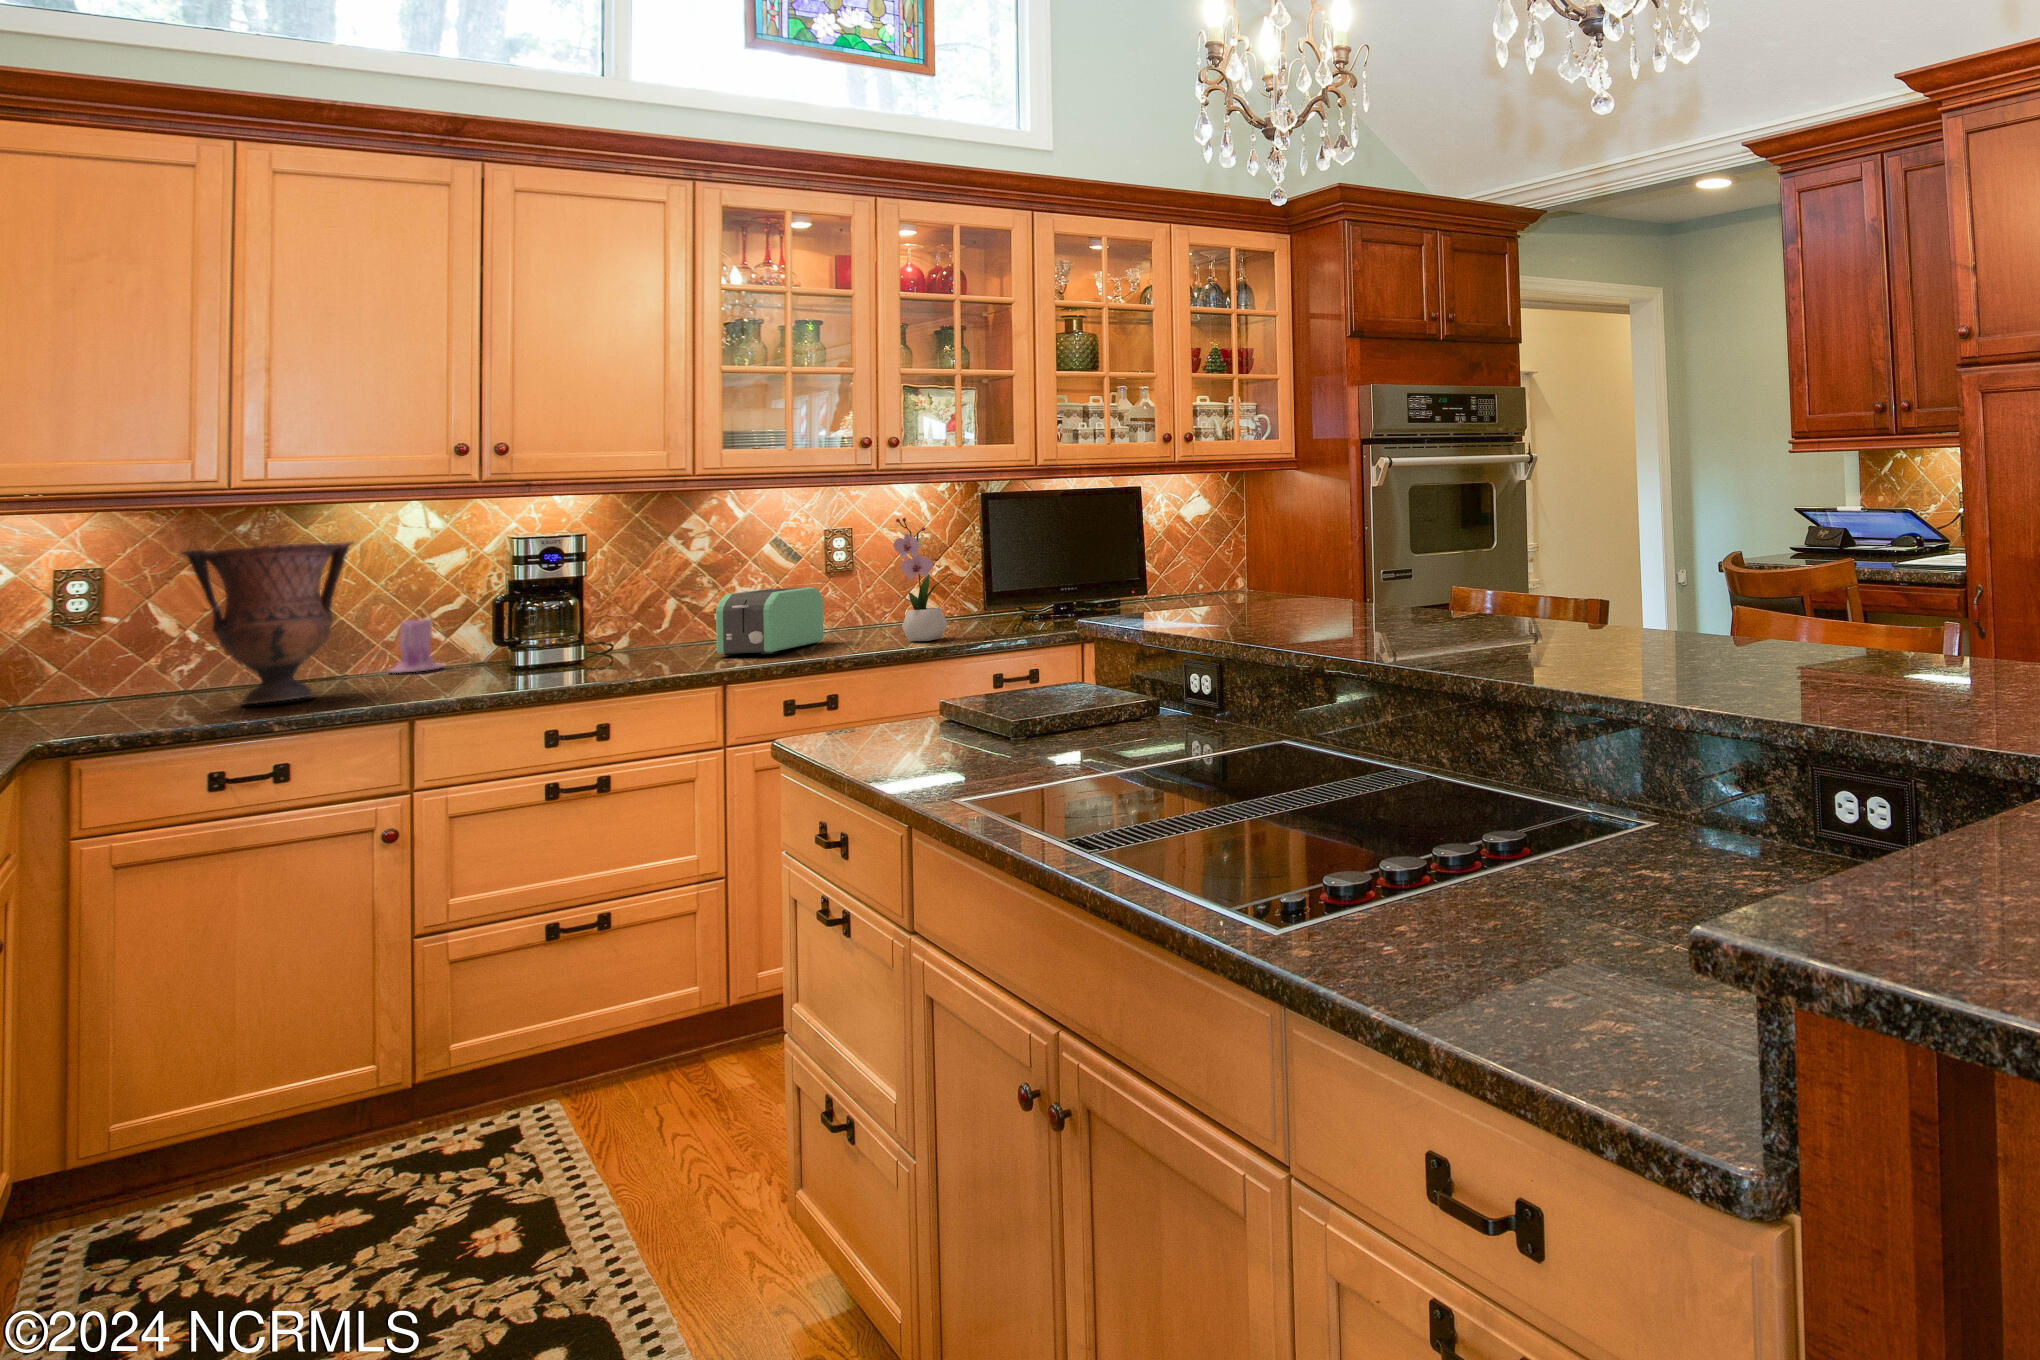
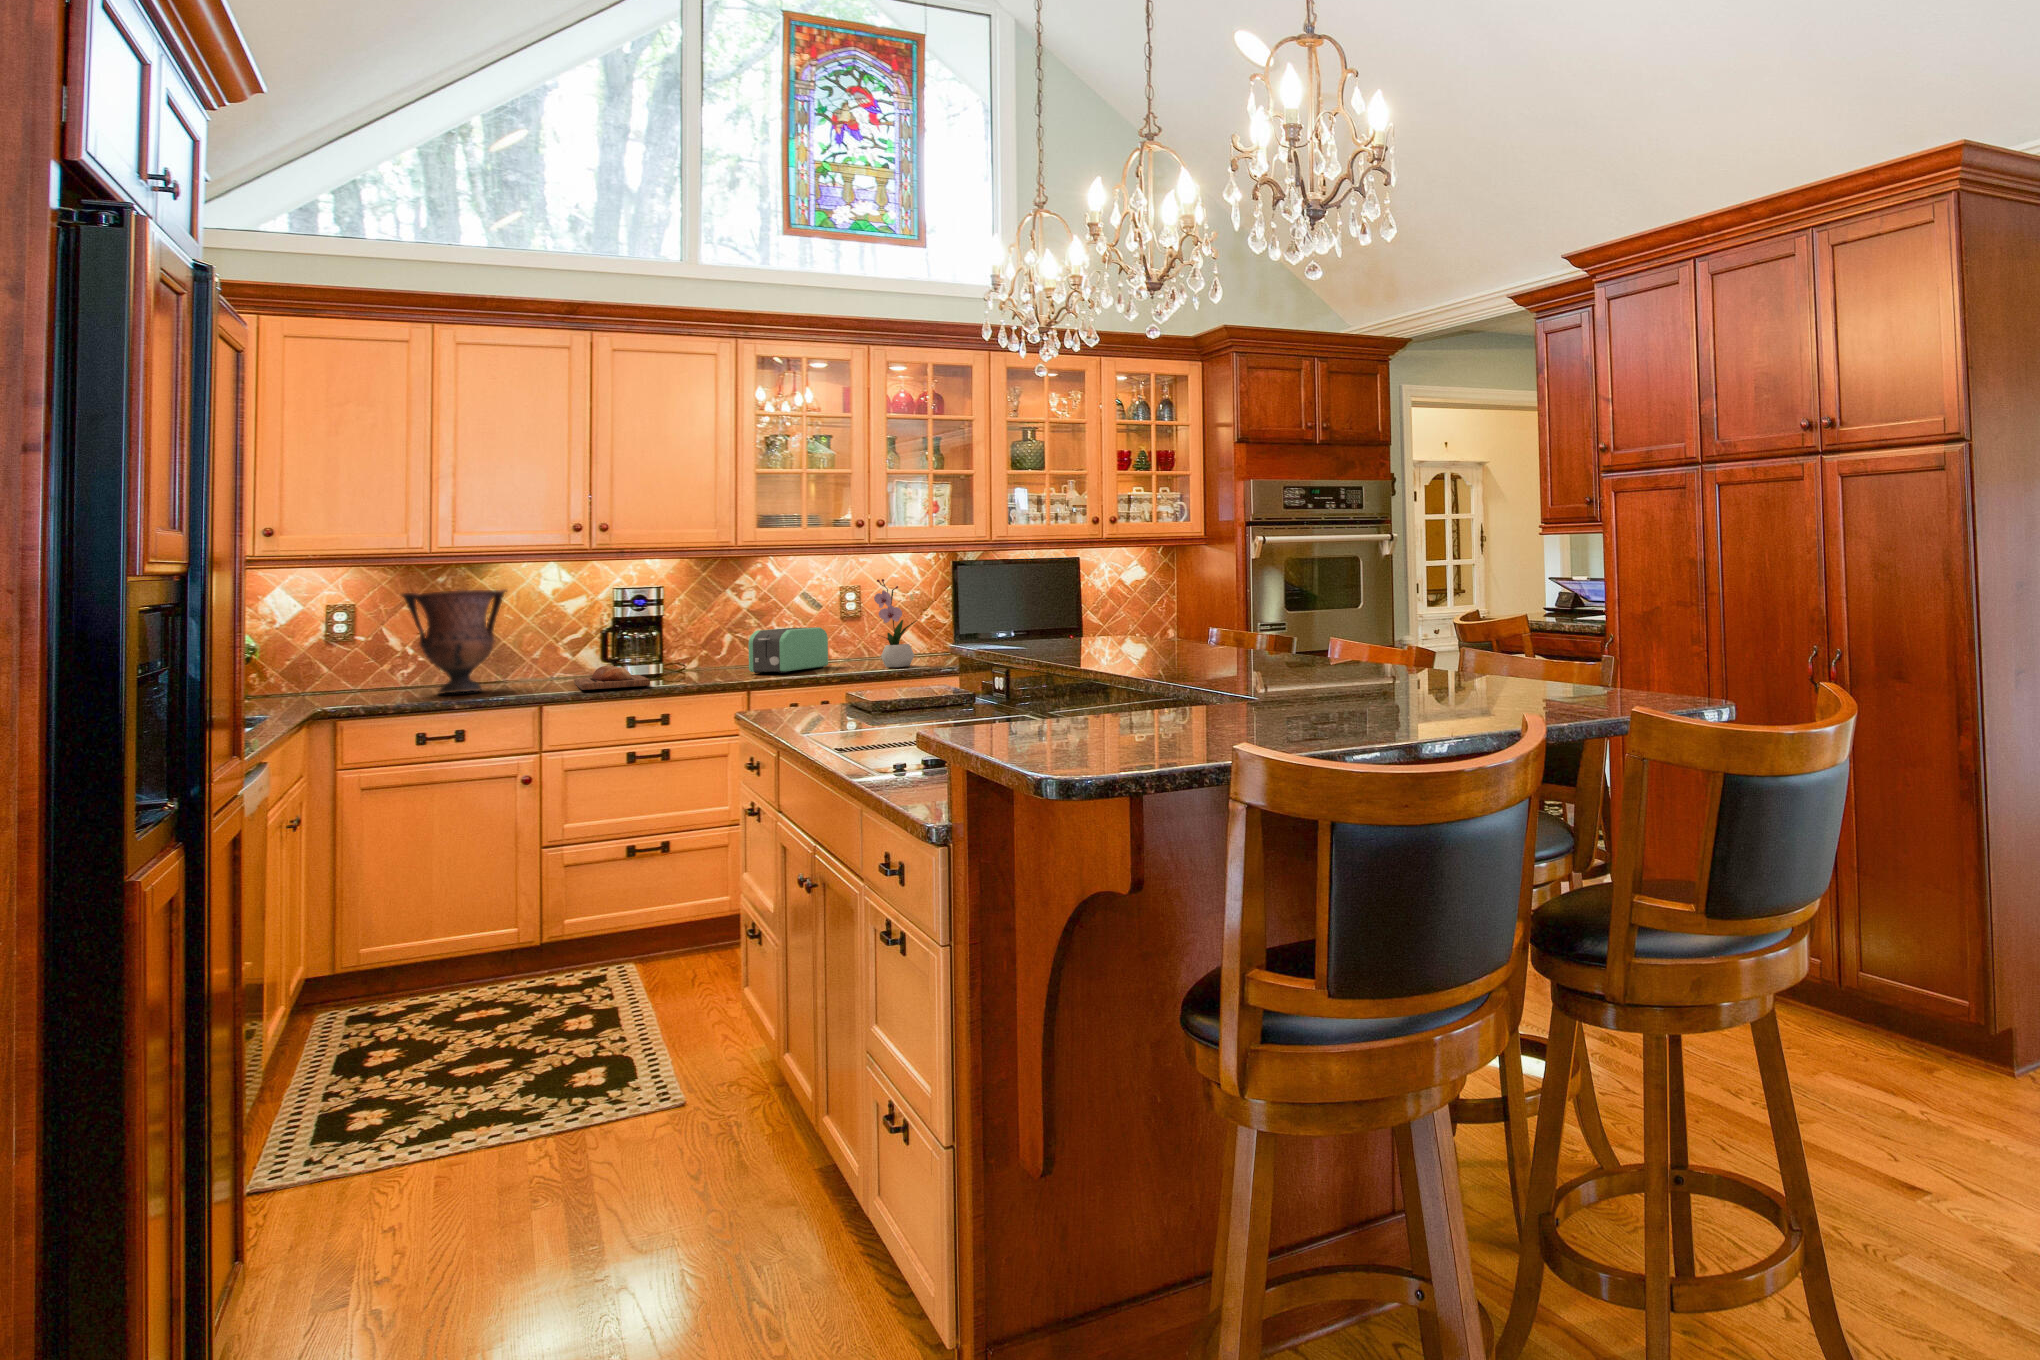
candle: present [389,615,443,673] -> none [533,637,570,679]
bread loaf: none [455,652,580,692] -> present [574,666,650,690]

